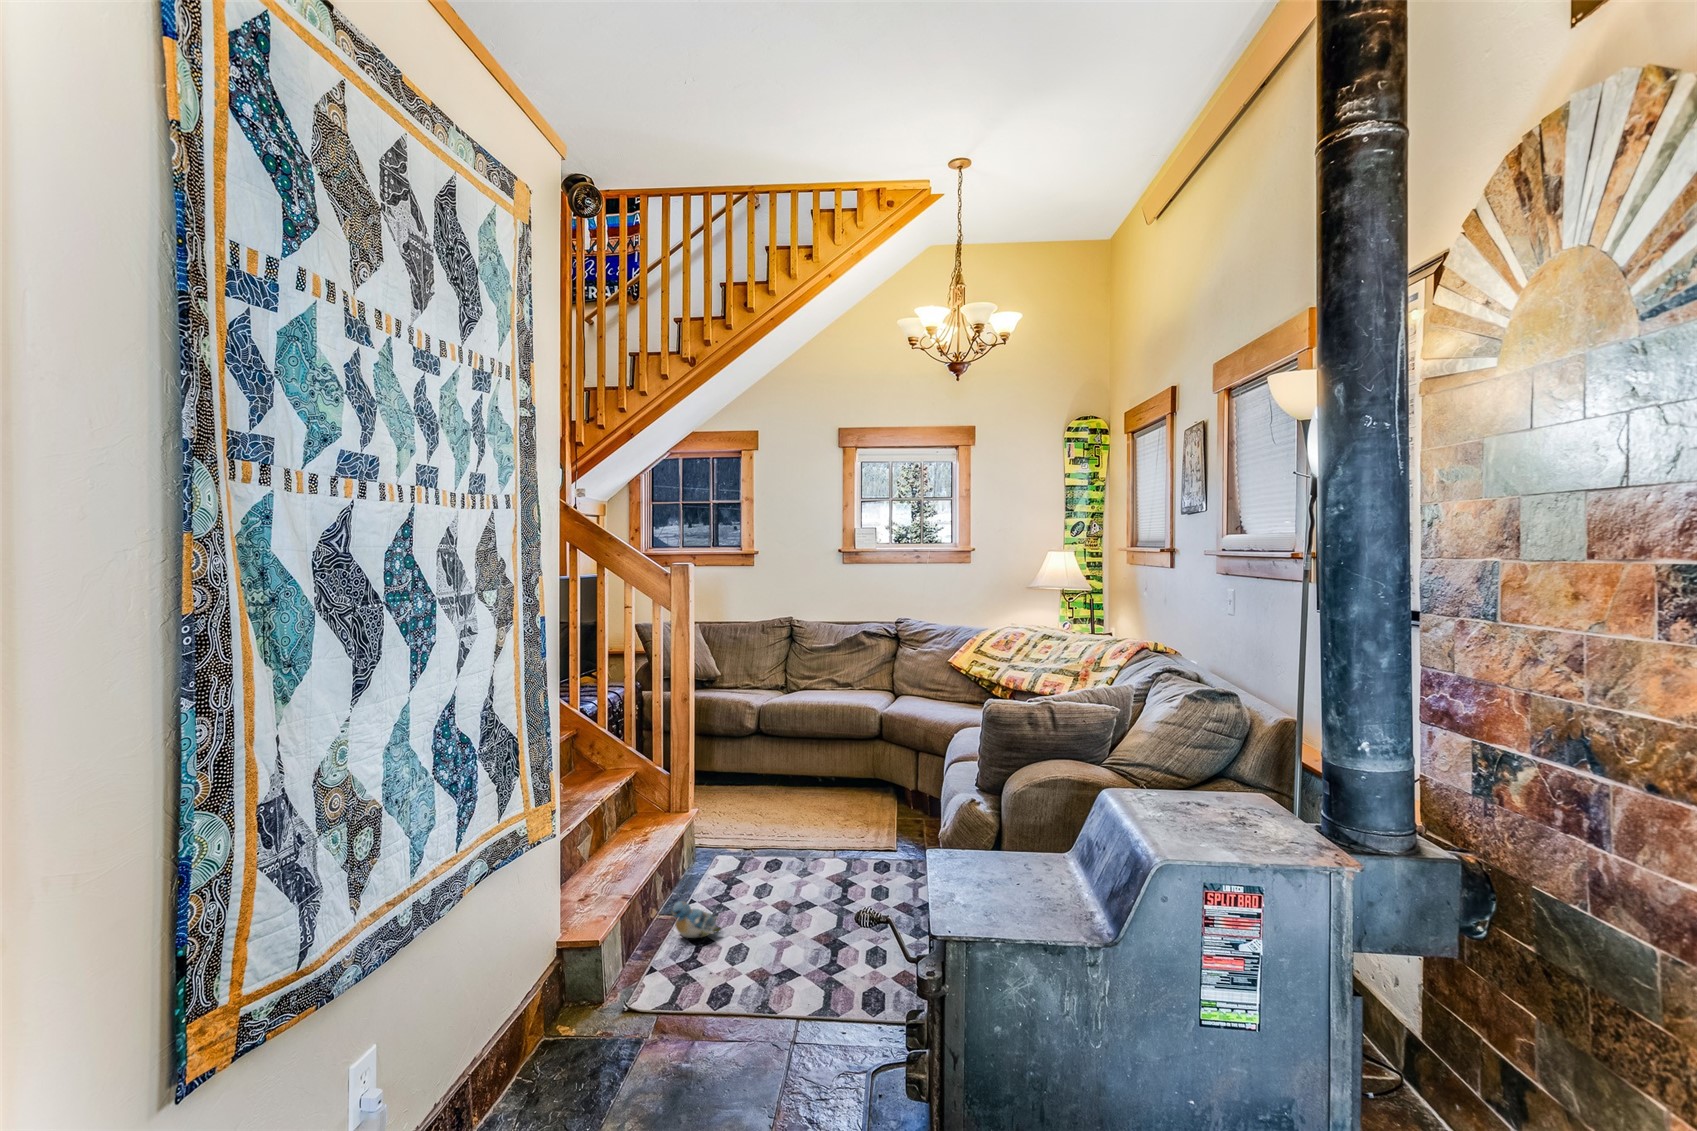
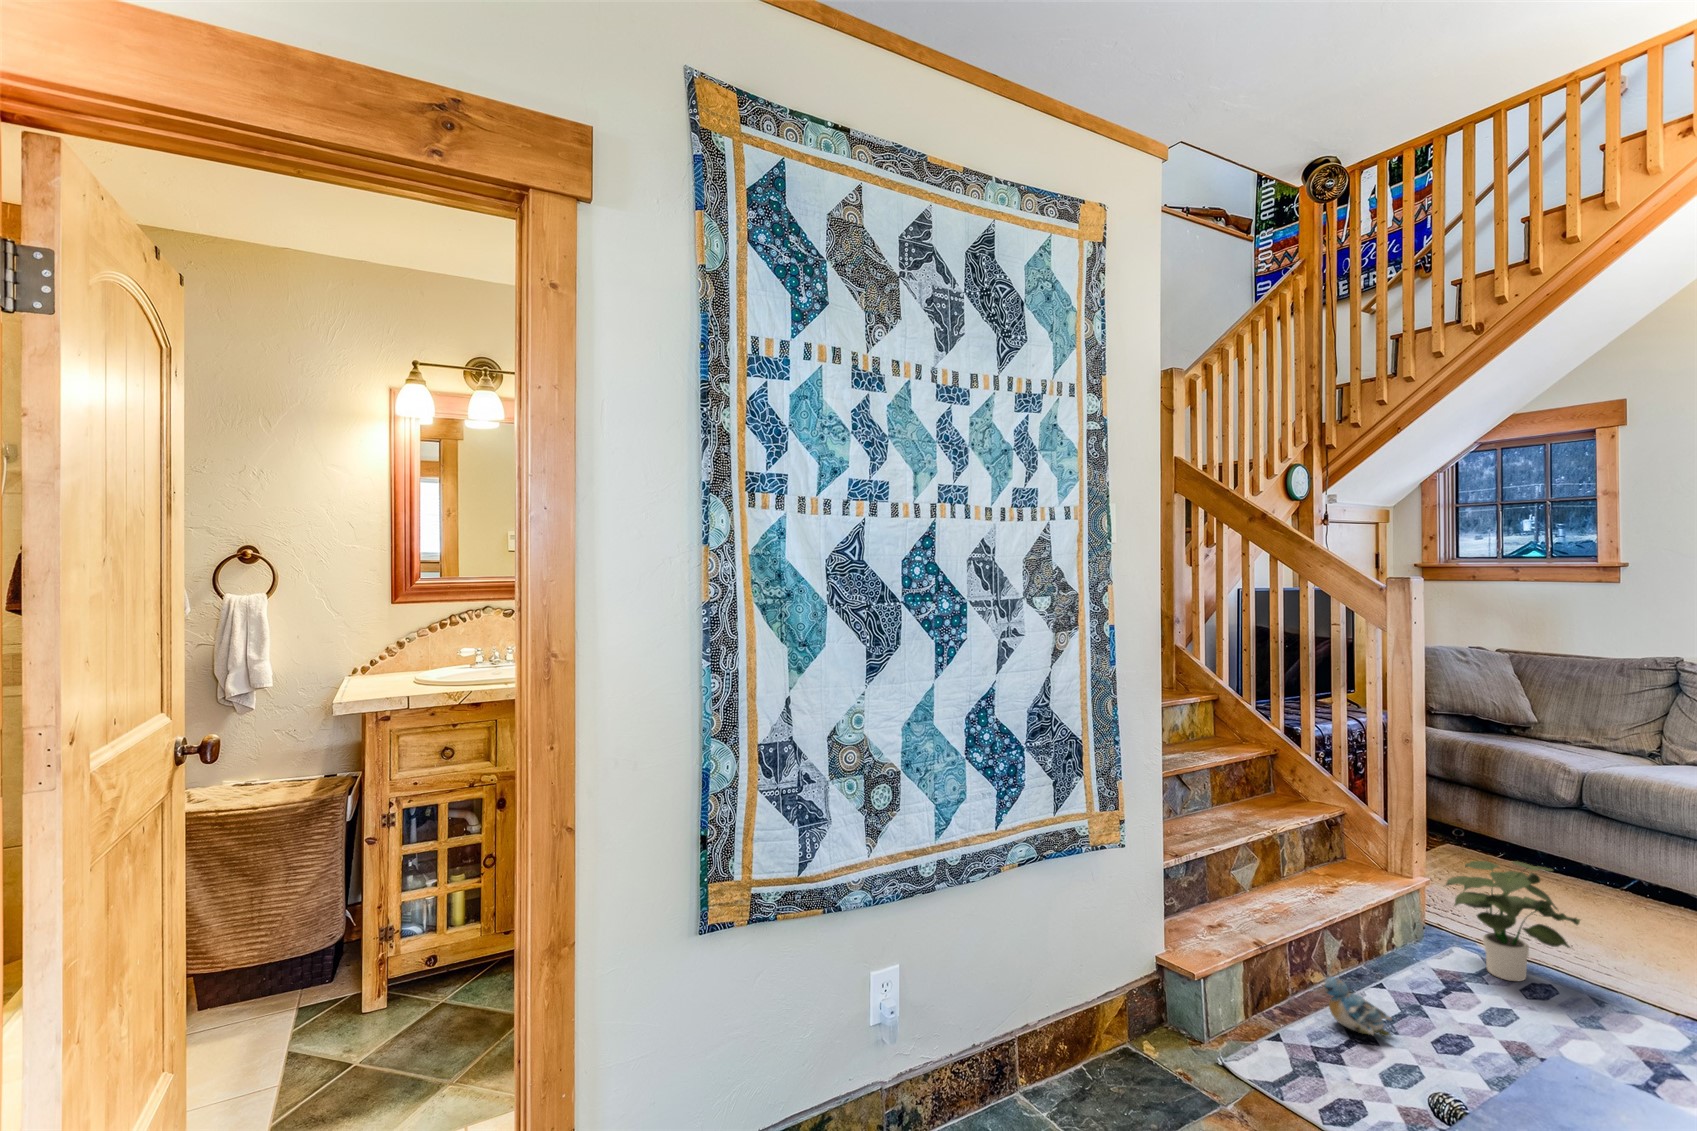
potted plant: none [712,776,793,866] -> present [1446,861,1580,981]

